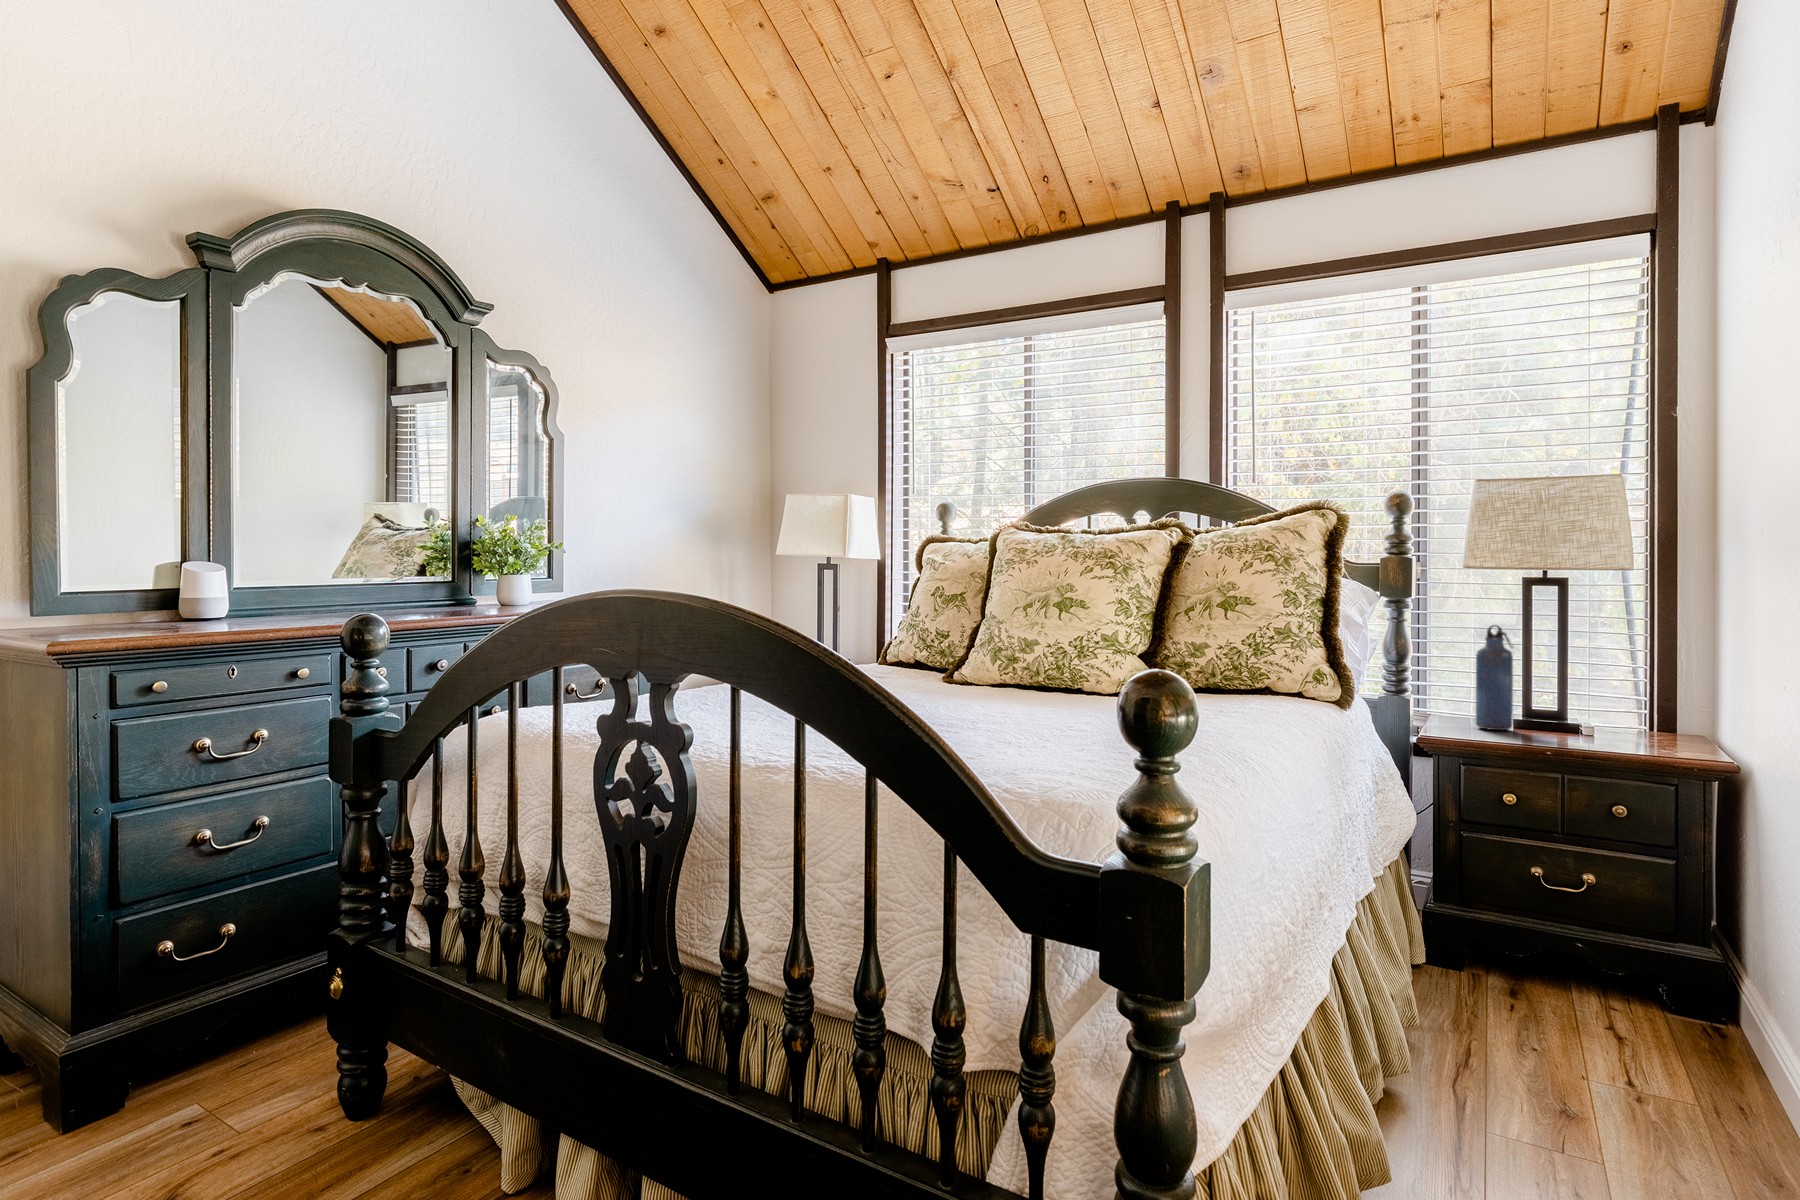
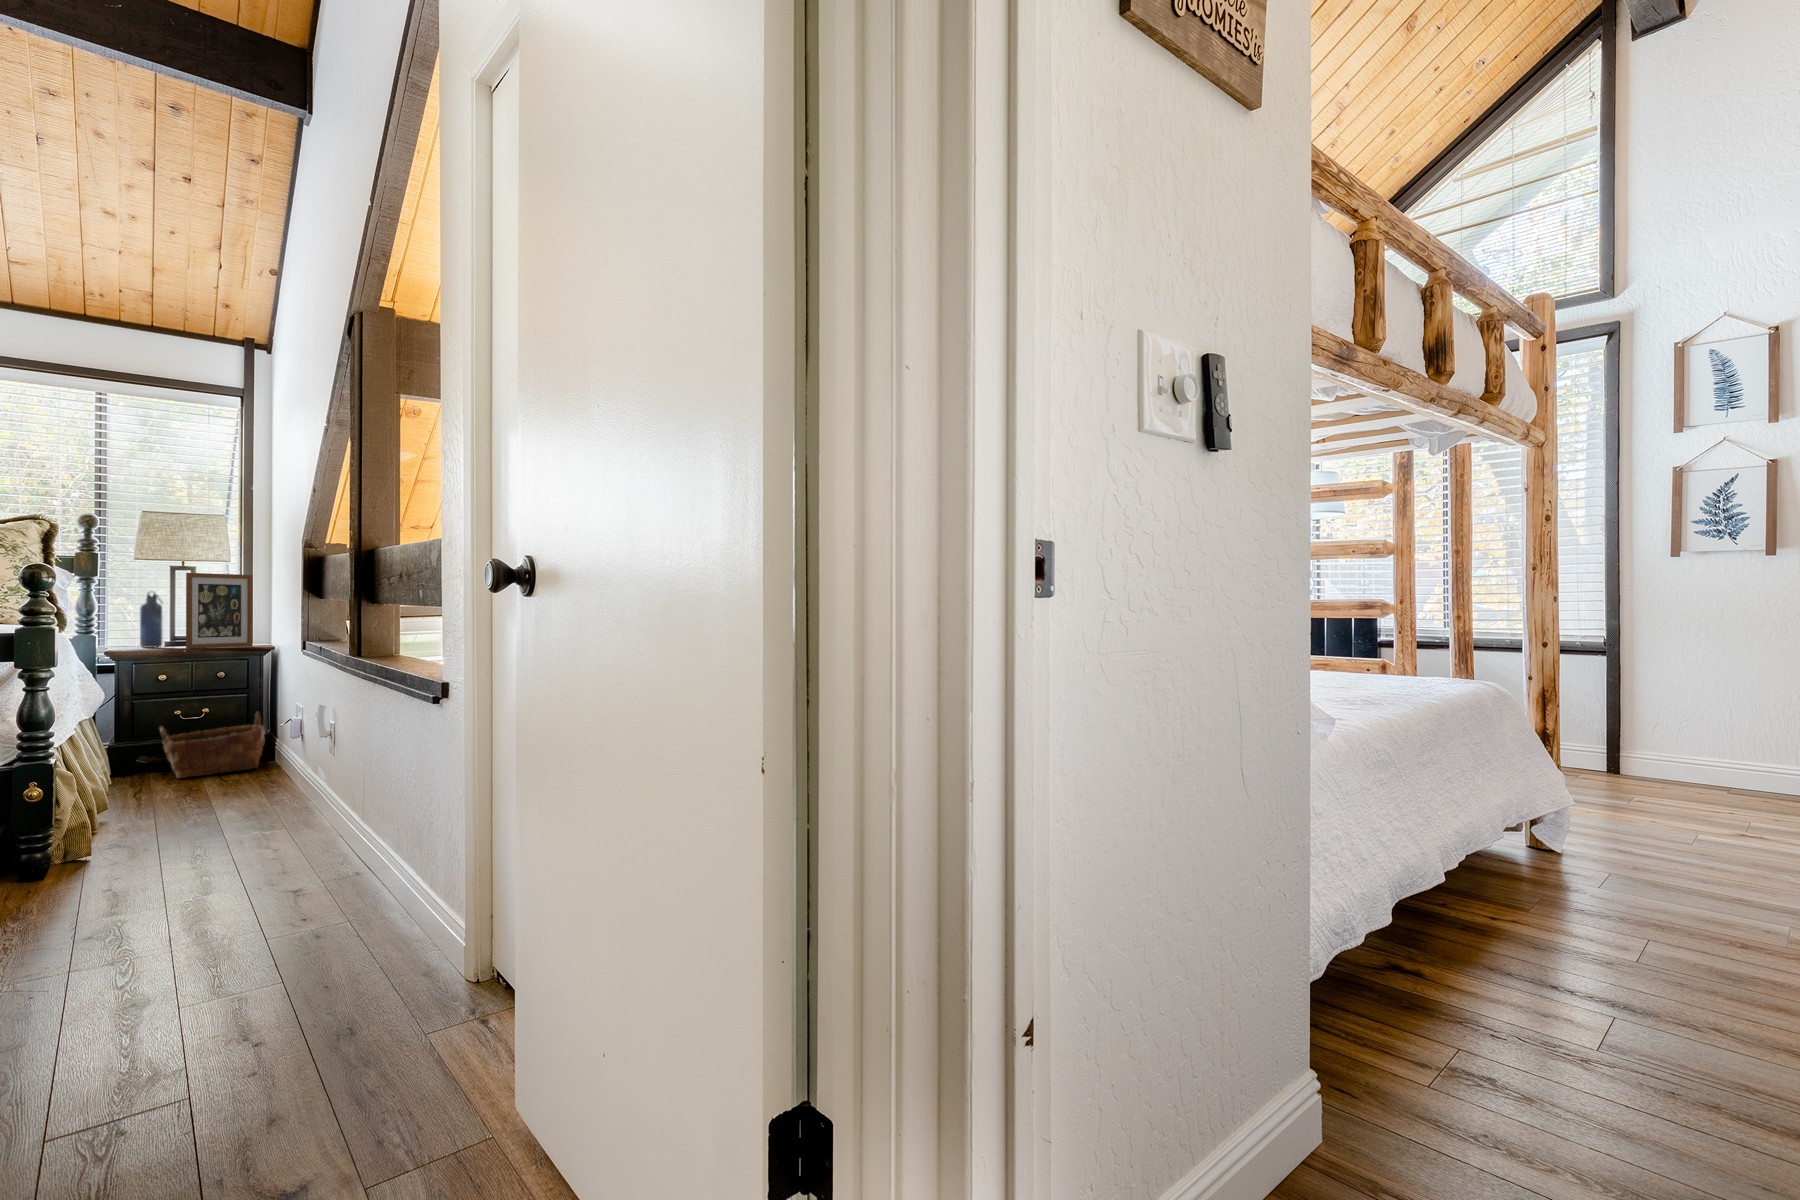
picture frame: none [1556,591,1685,743] -> present [186,573,253,649]
woven basket: none [1510,898,1729,1050] -> present [160,712,265,778]

